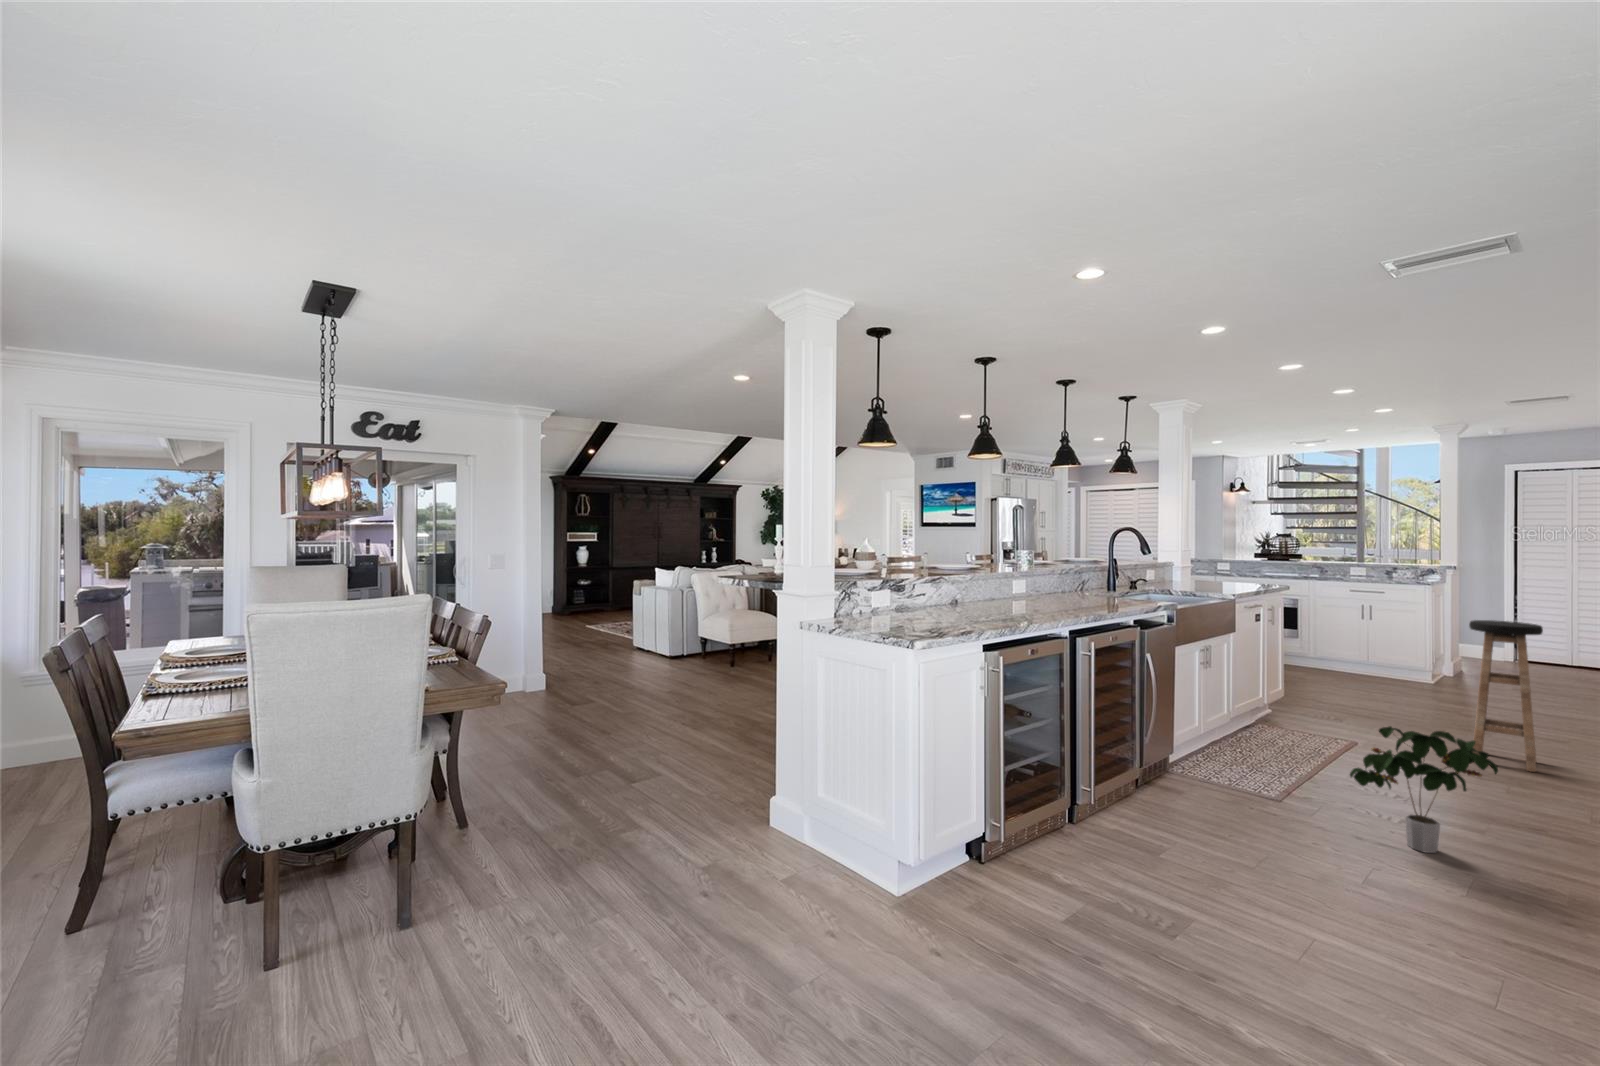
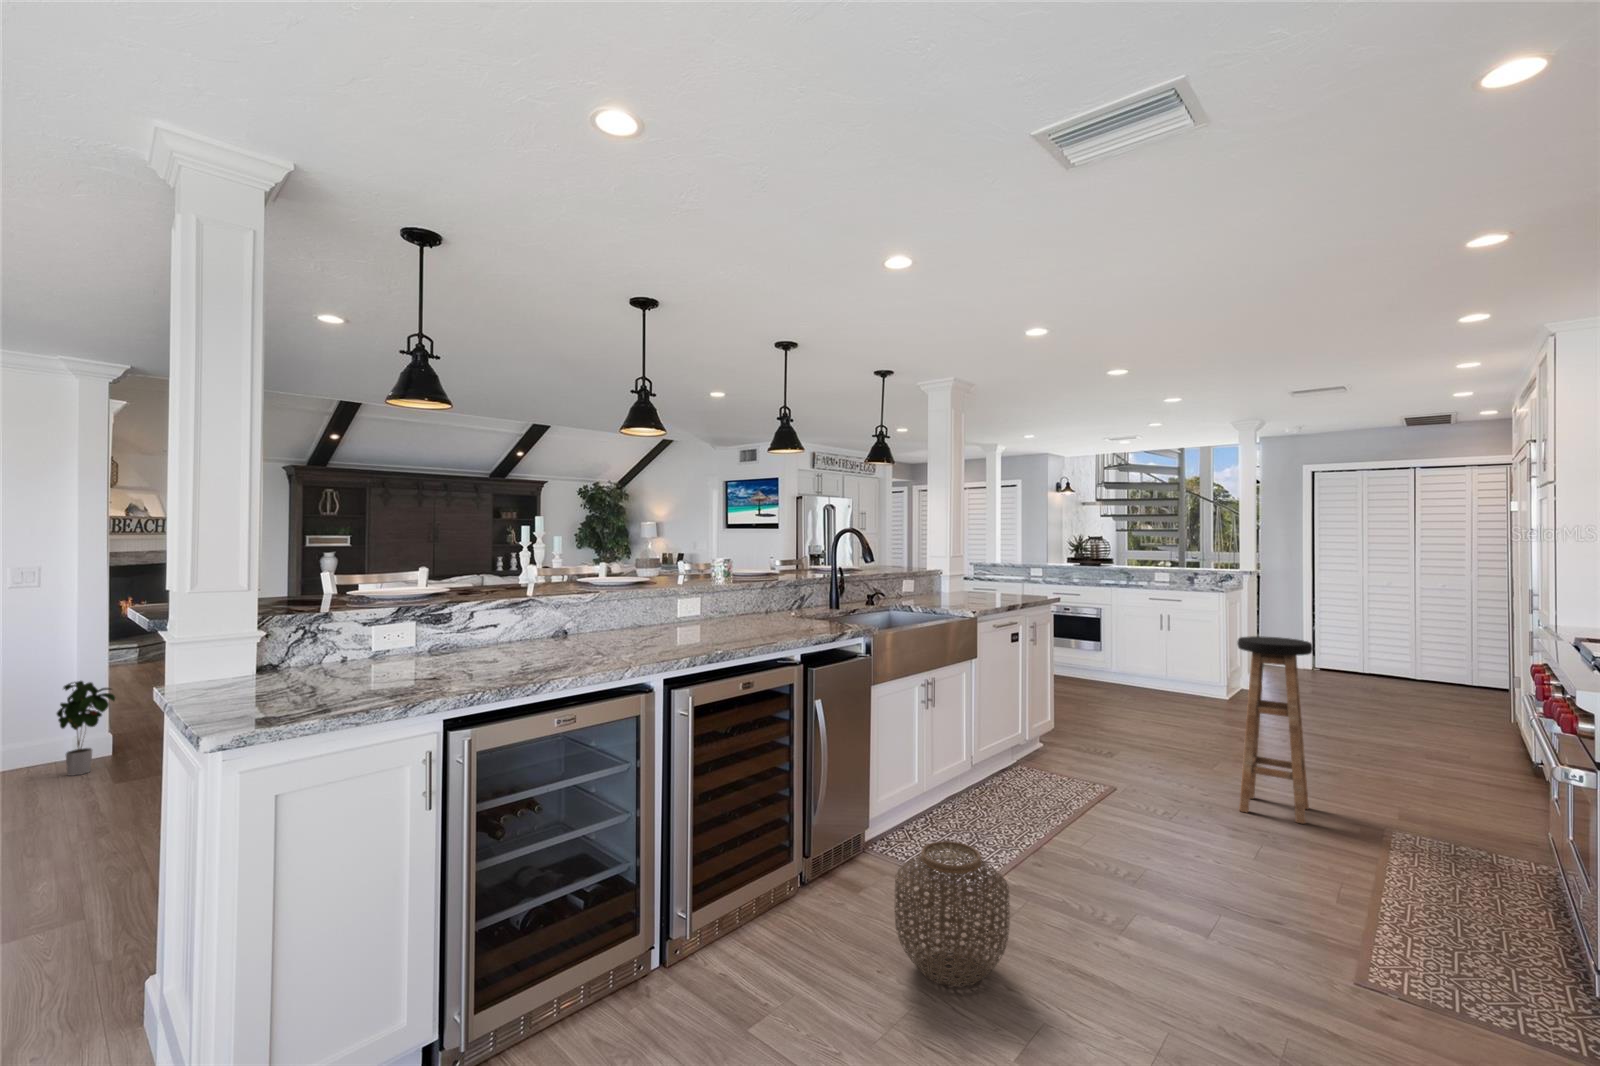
potted plant: present [1350,726,1498,853] -> present [57,681,115,776]
woven basket: none [1234,751,1327,845] -> present [895,841,1010,987]

